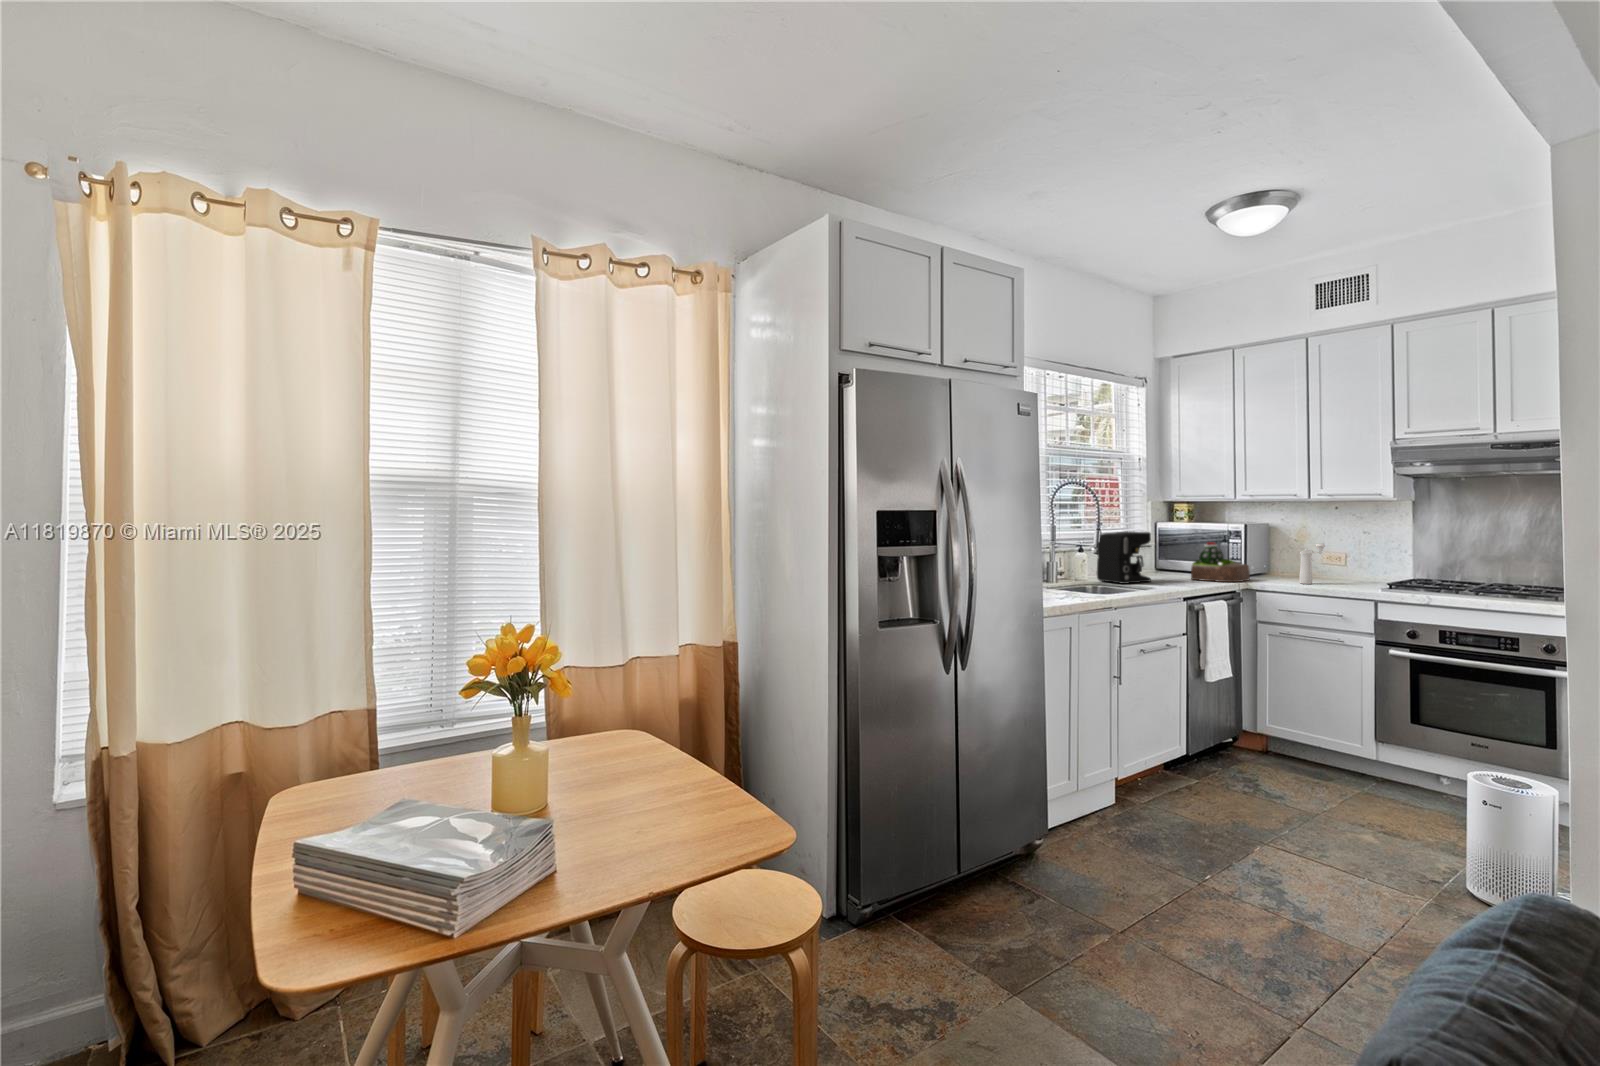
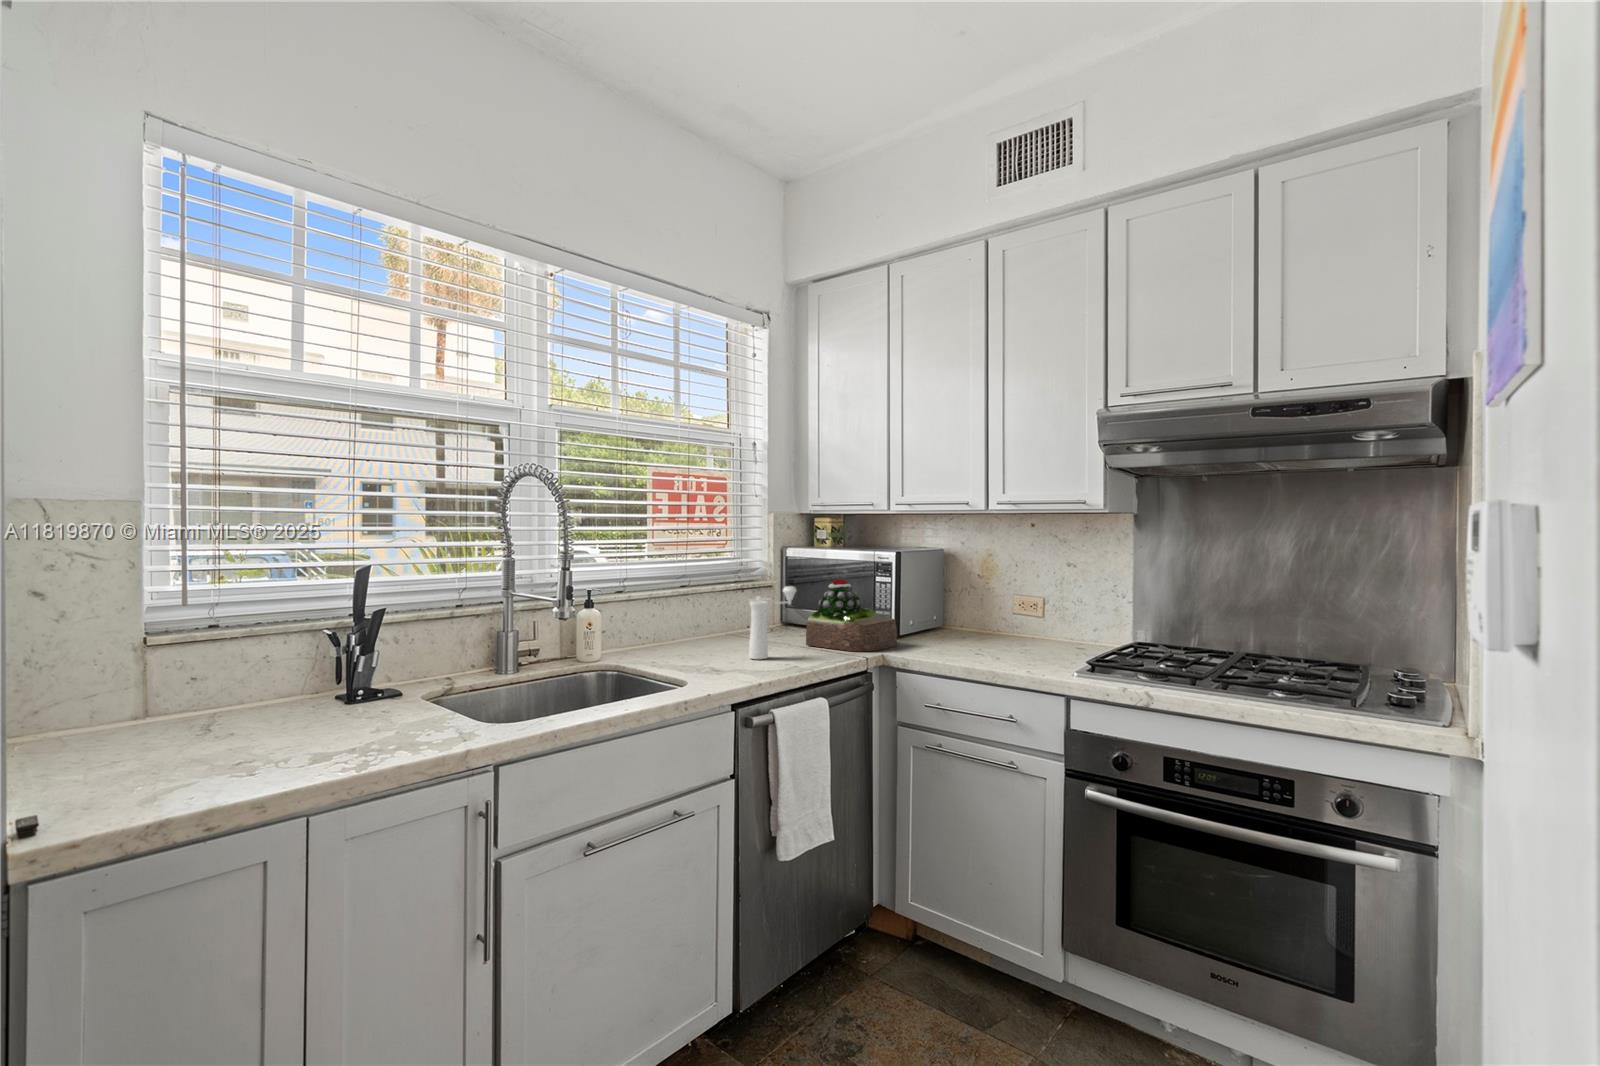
coffee maker: present [1097,532,1151,584] -> none [645,559,735,656]
pepper mill: present [1299,543,1325,584] -> present [749,586,796,659]

